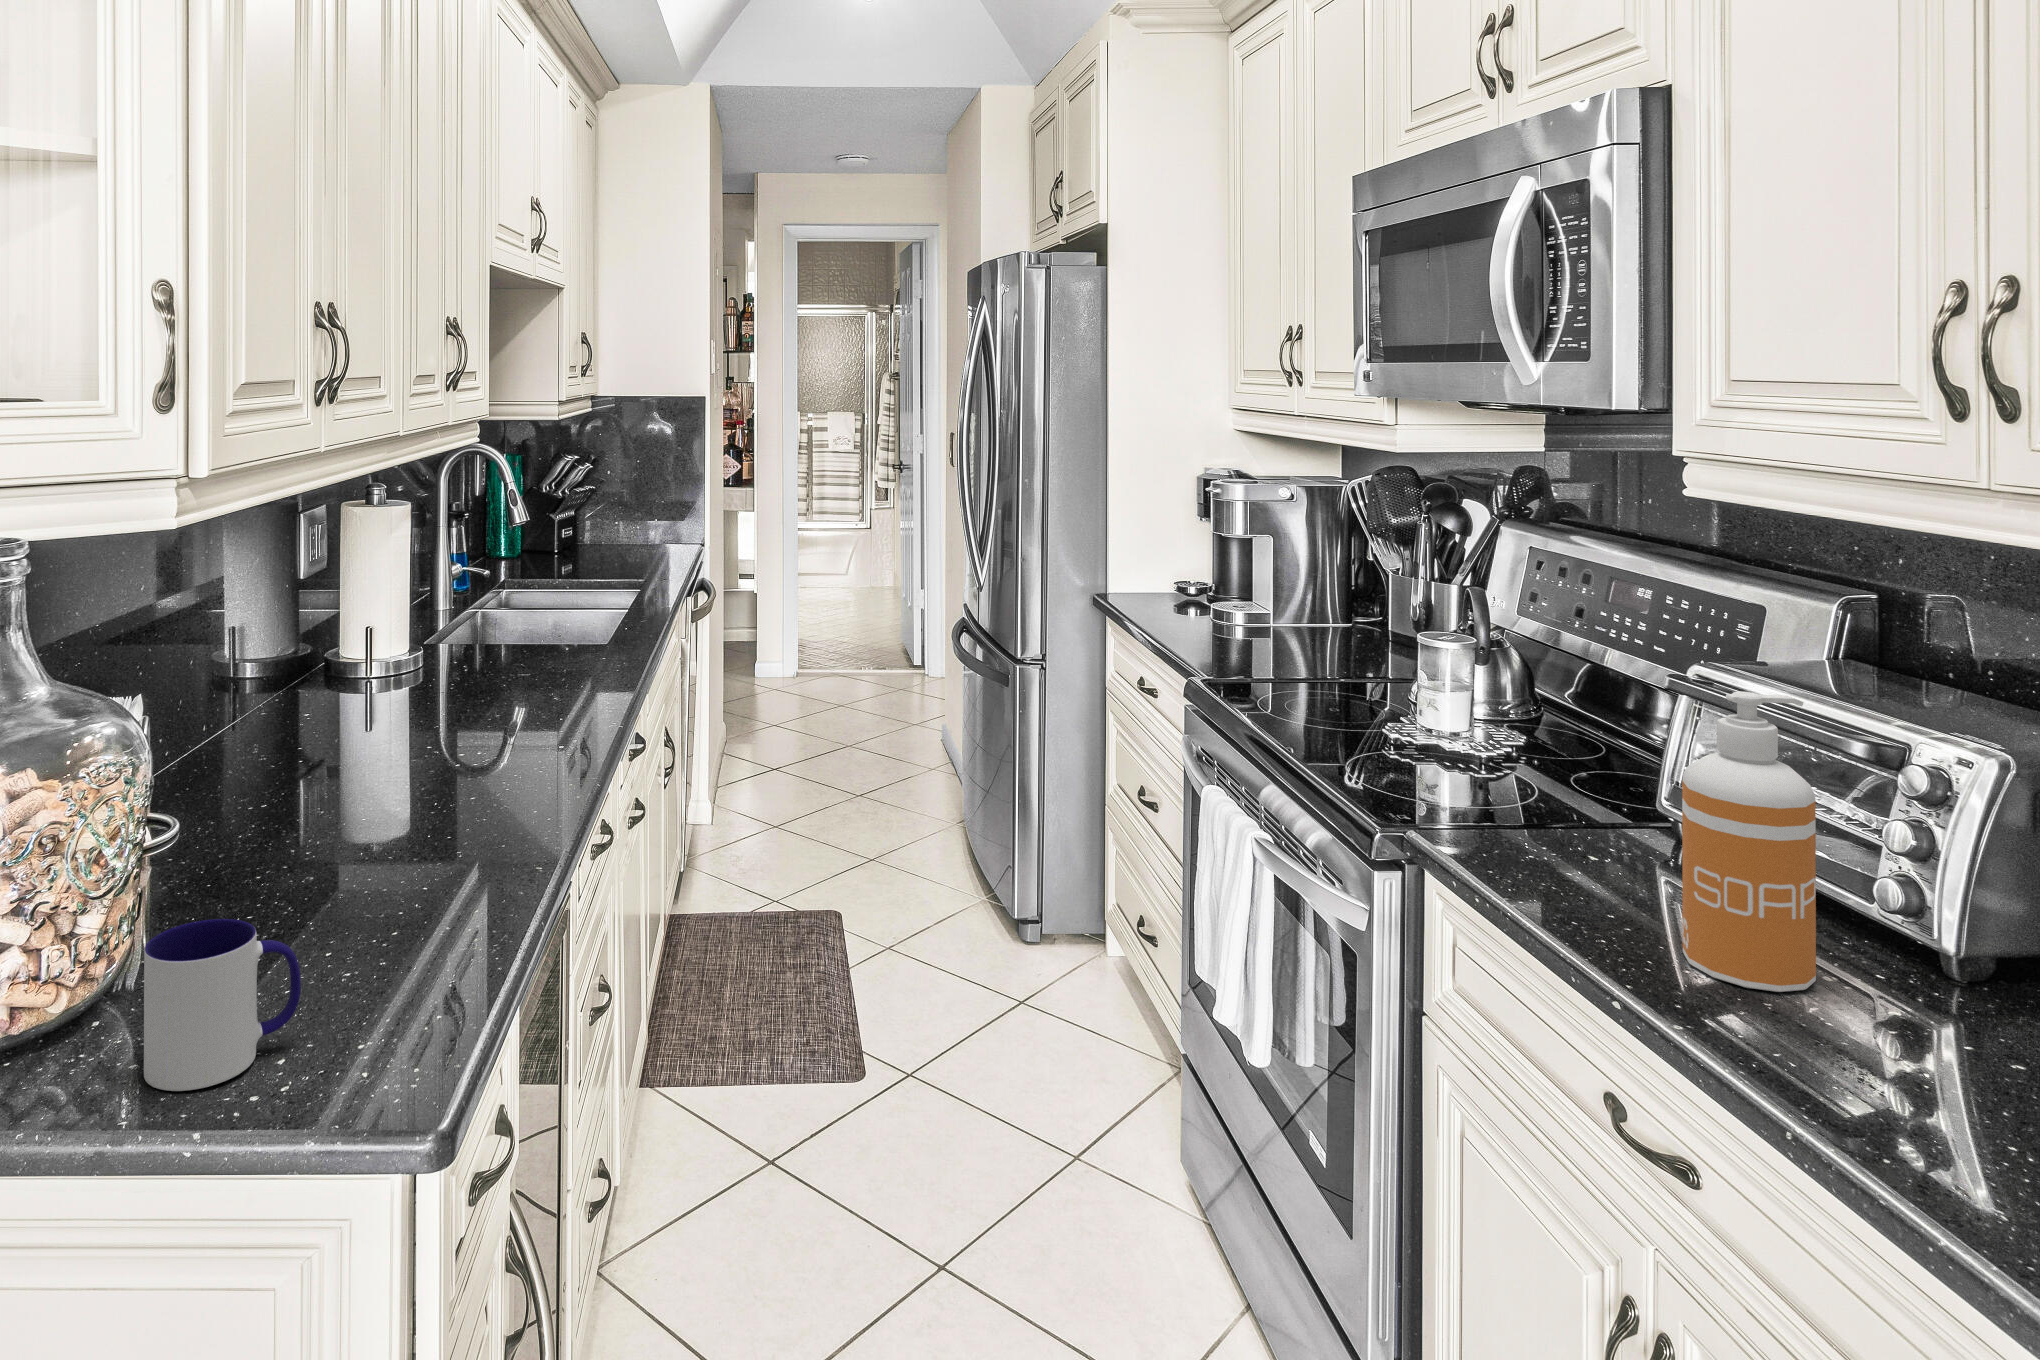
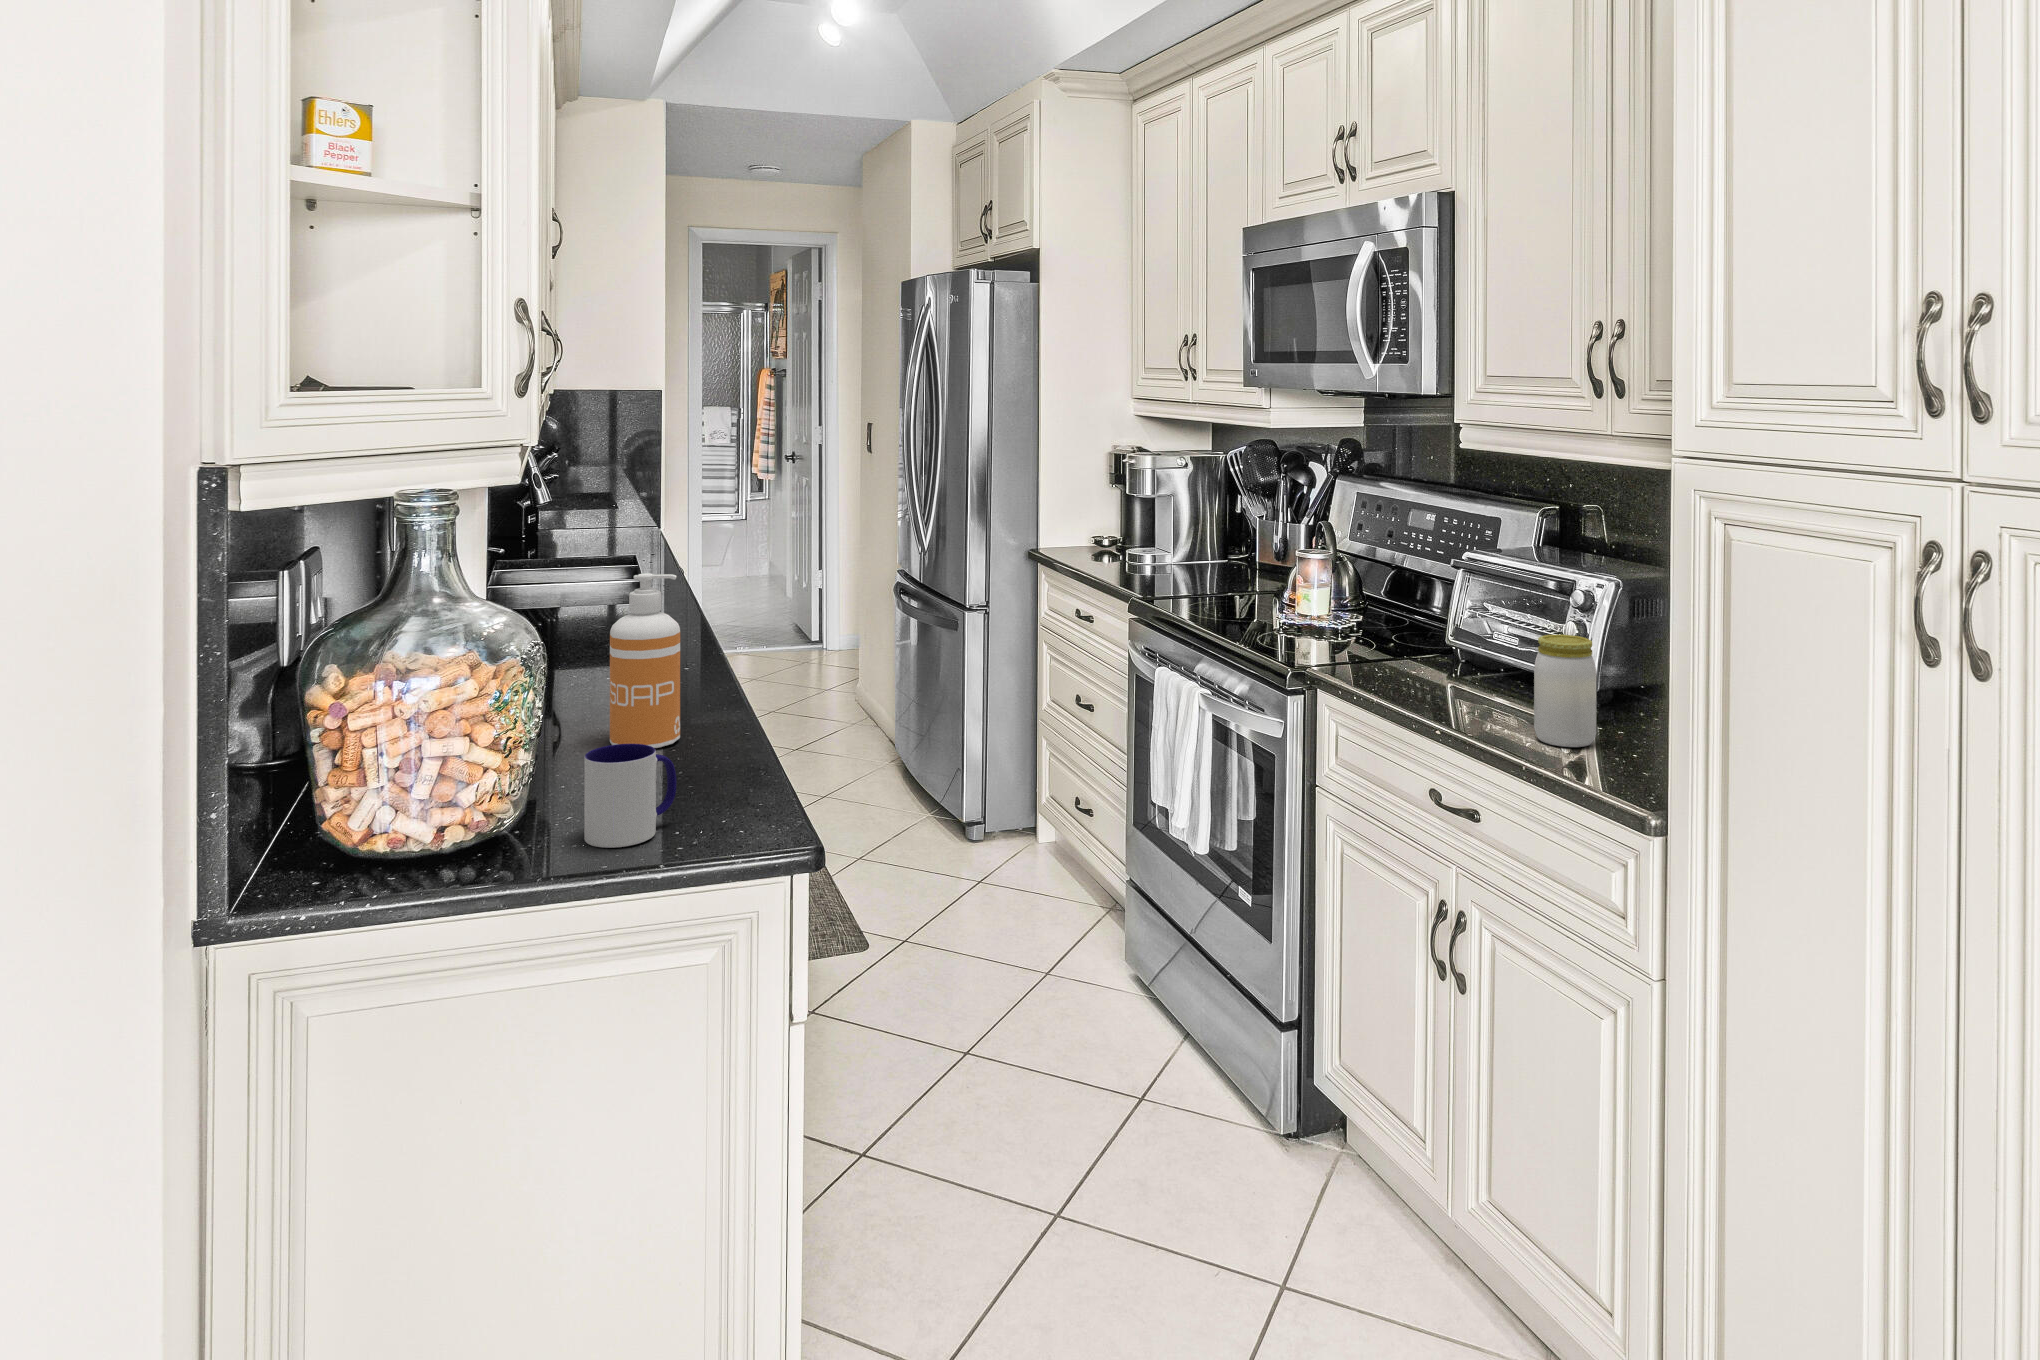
soap dispenser: present [1682,691,1816,992] -> present [610,573,680,748]
jar: none [1822,862,1964,1097] -> present [1534,634,1596,747]

